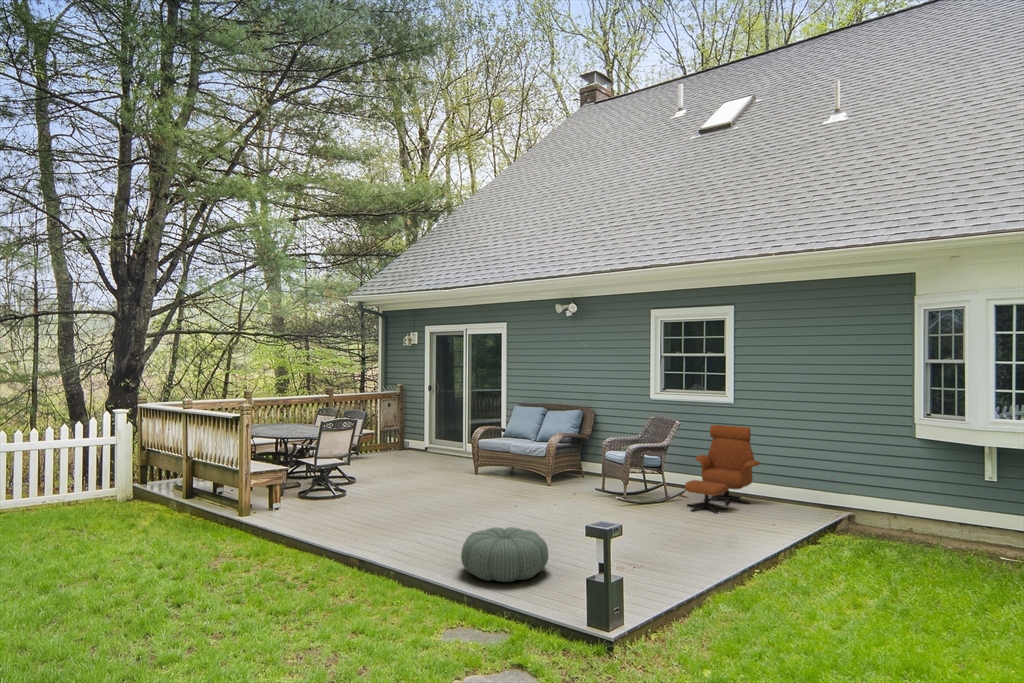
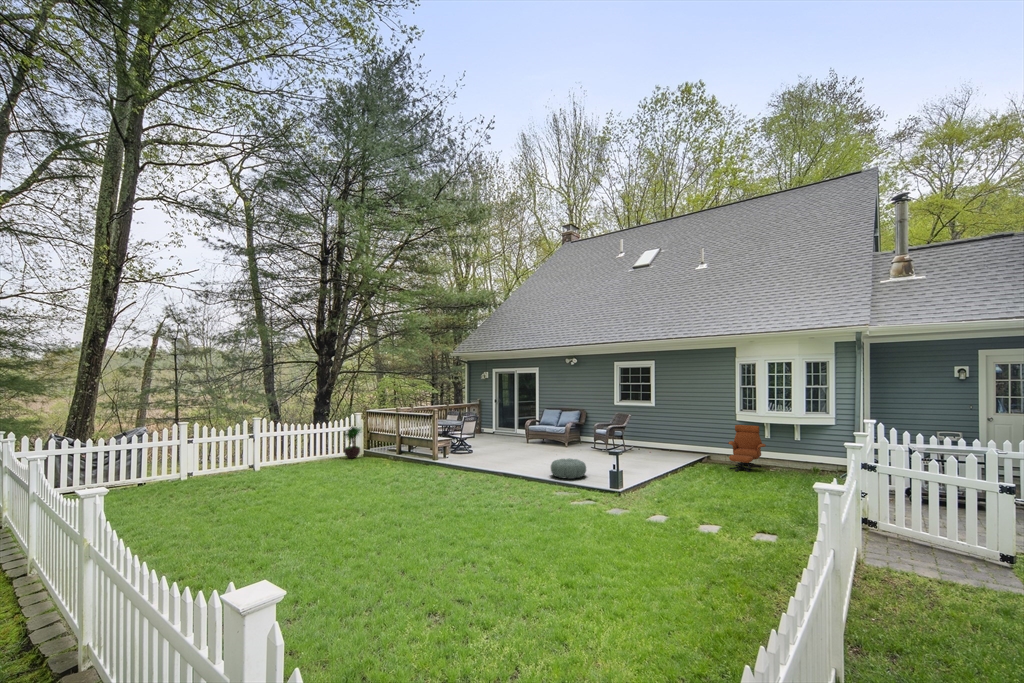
lounge chair: present [685,425,760,514] -> present [728,425,766,472]
potted tree: none [76,431,126,502] -> present [344,426,361,458]

